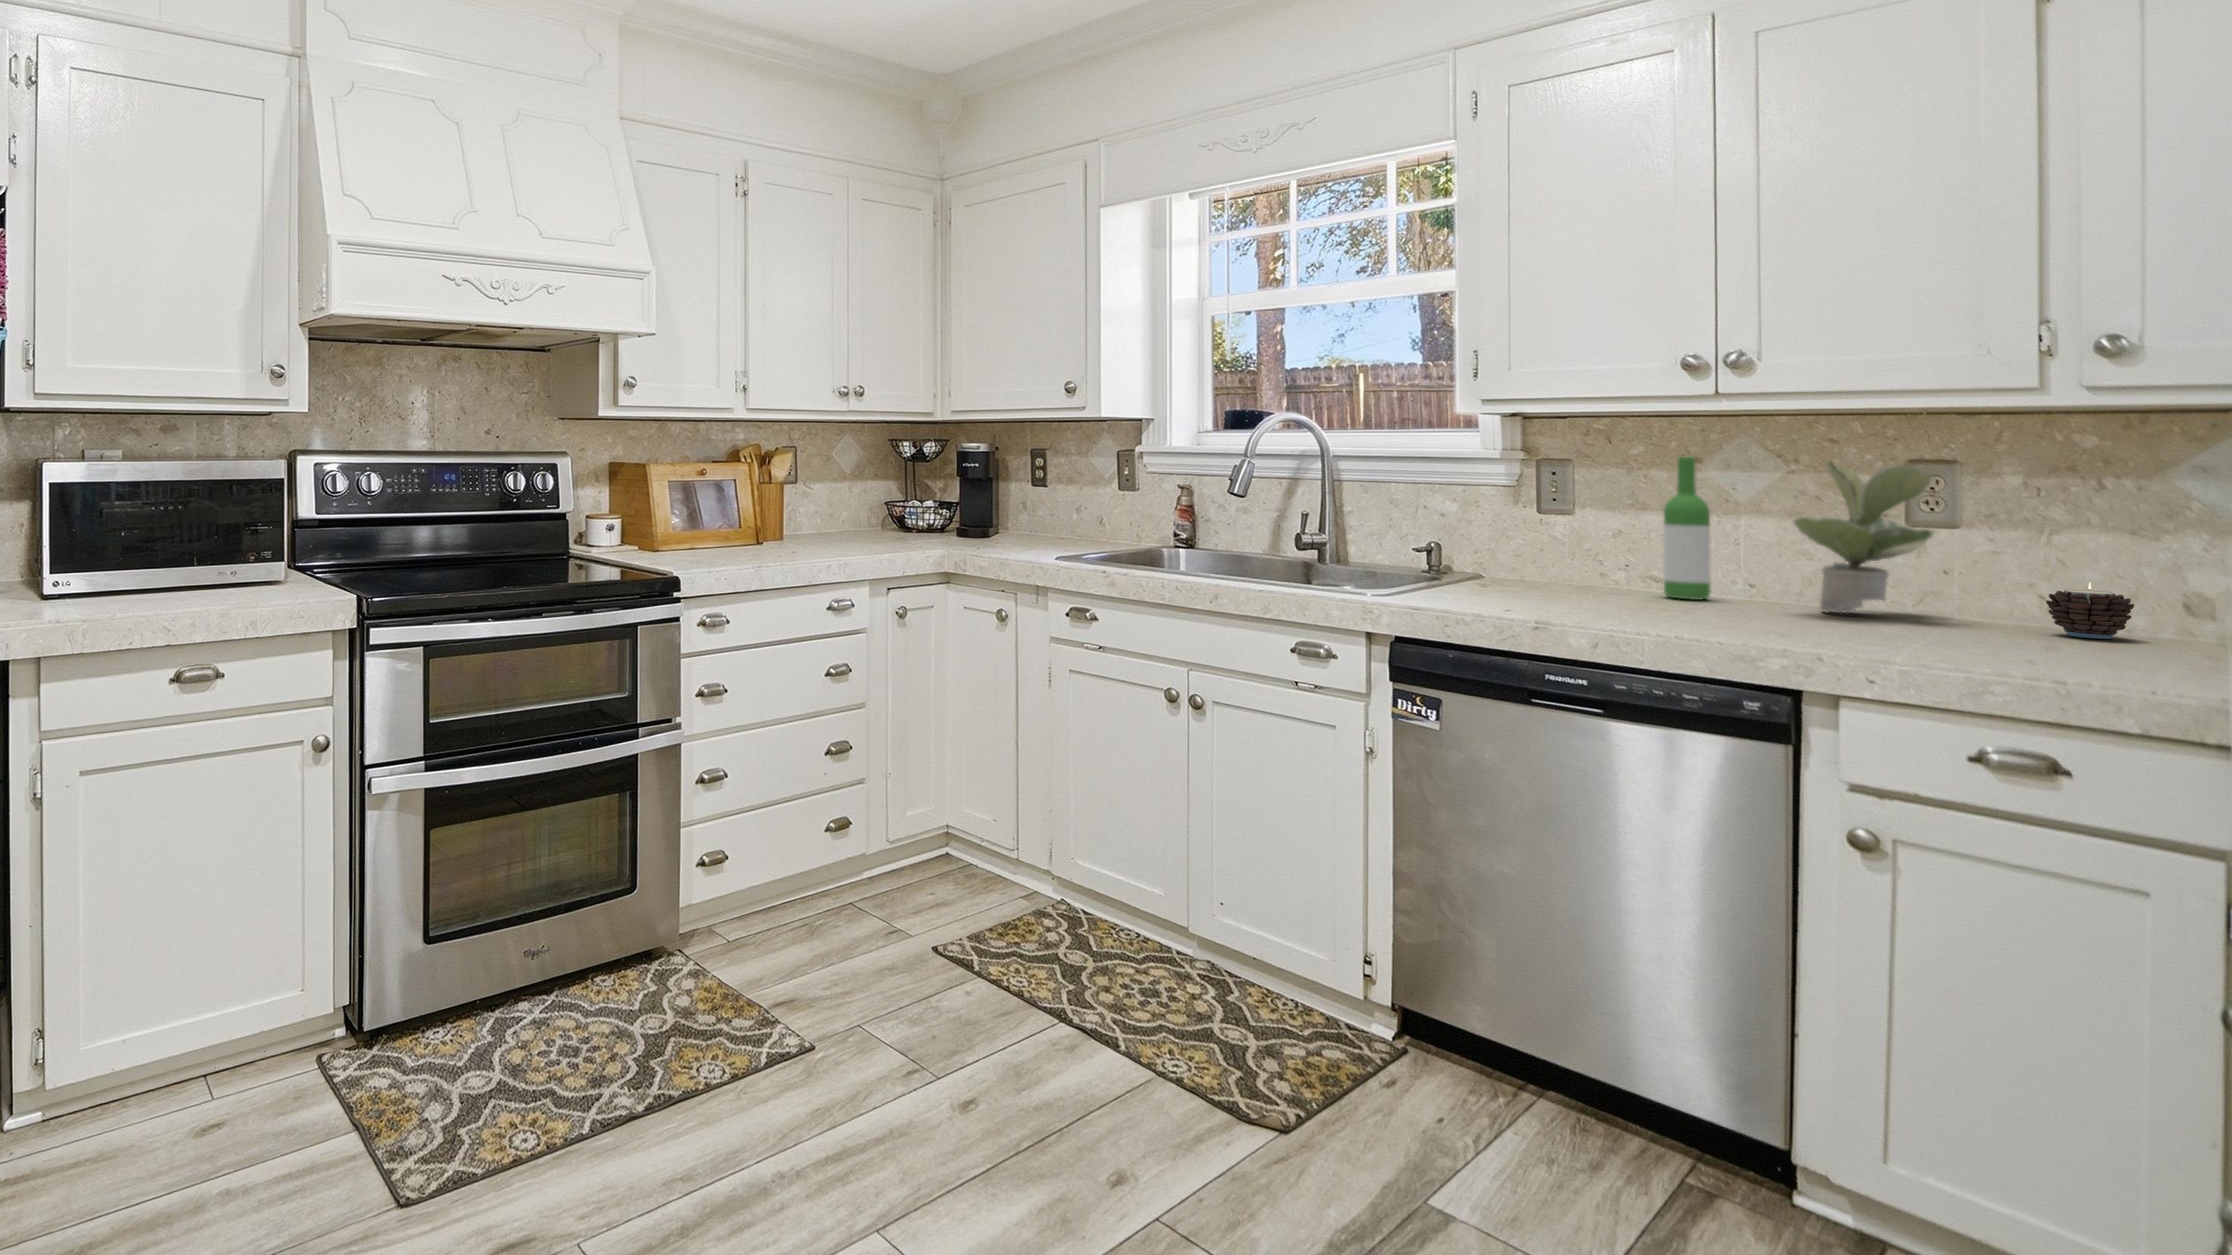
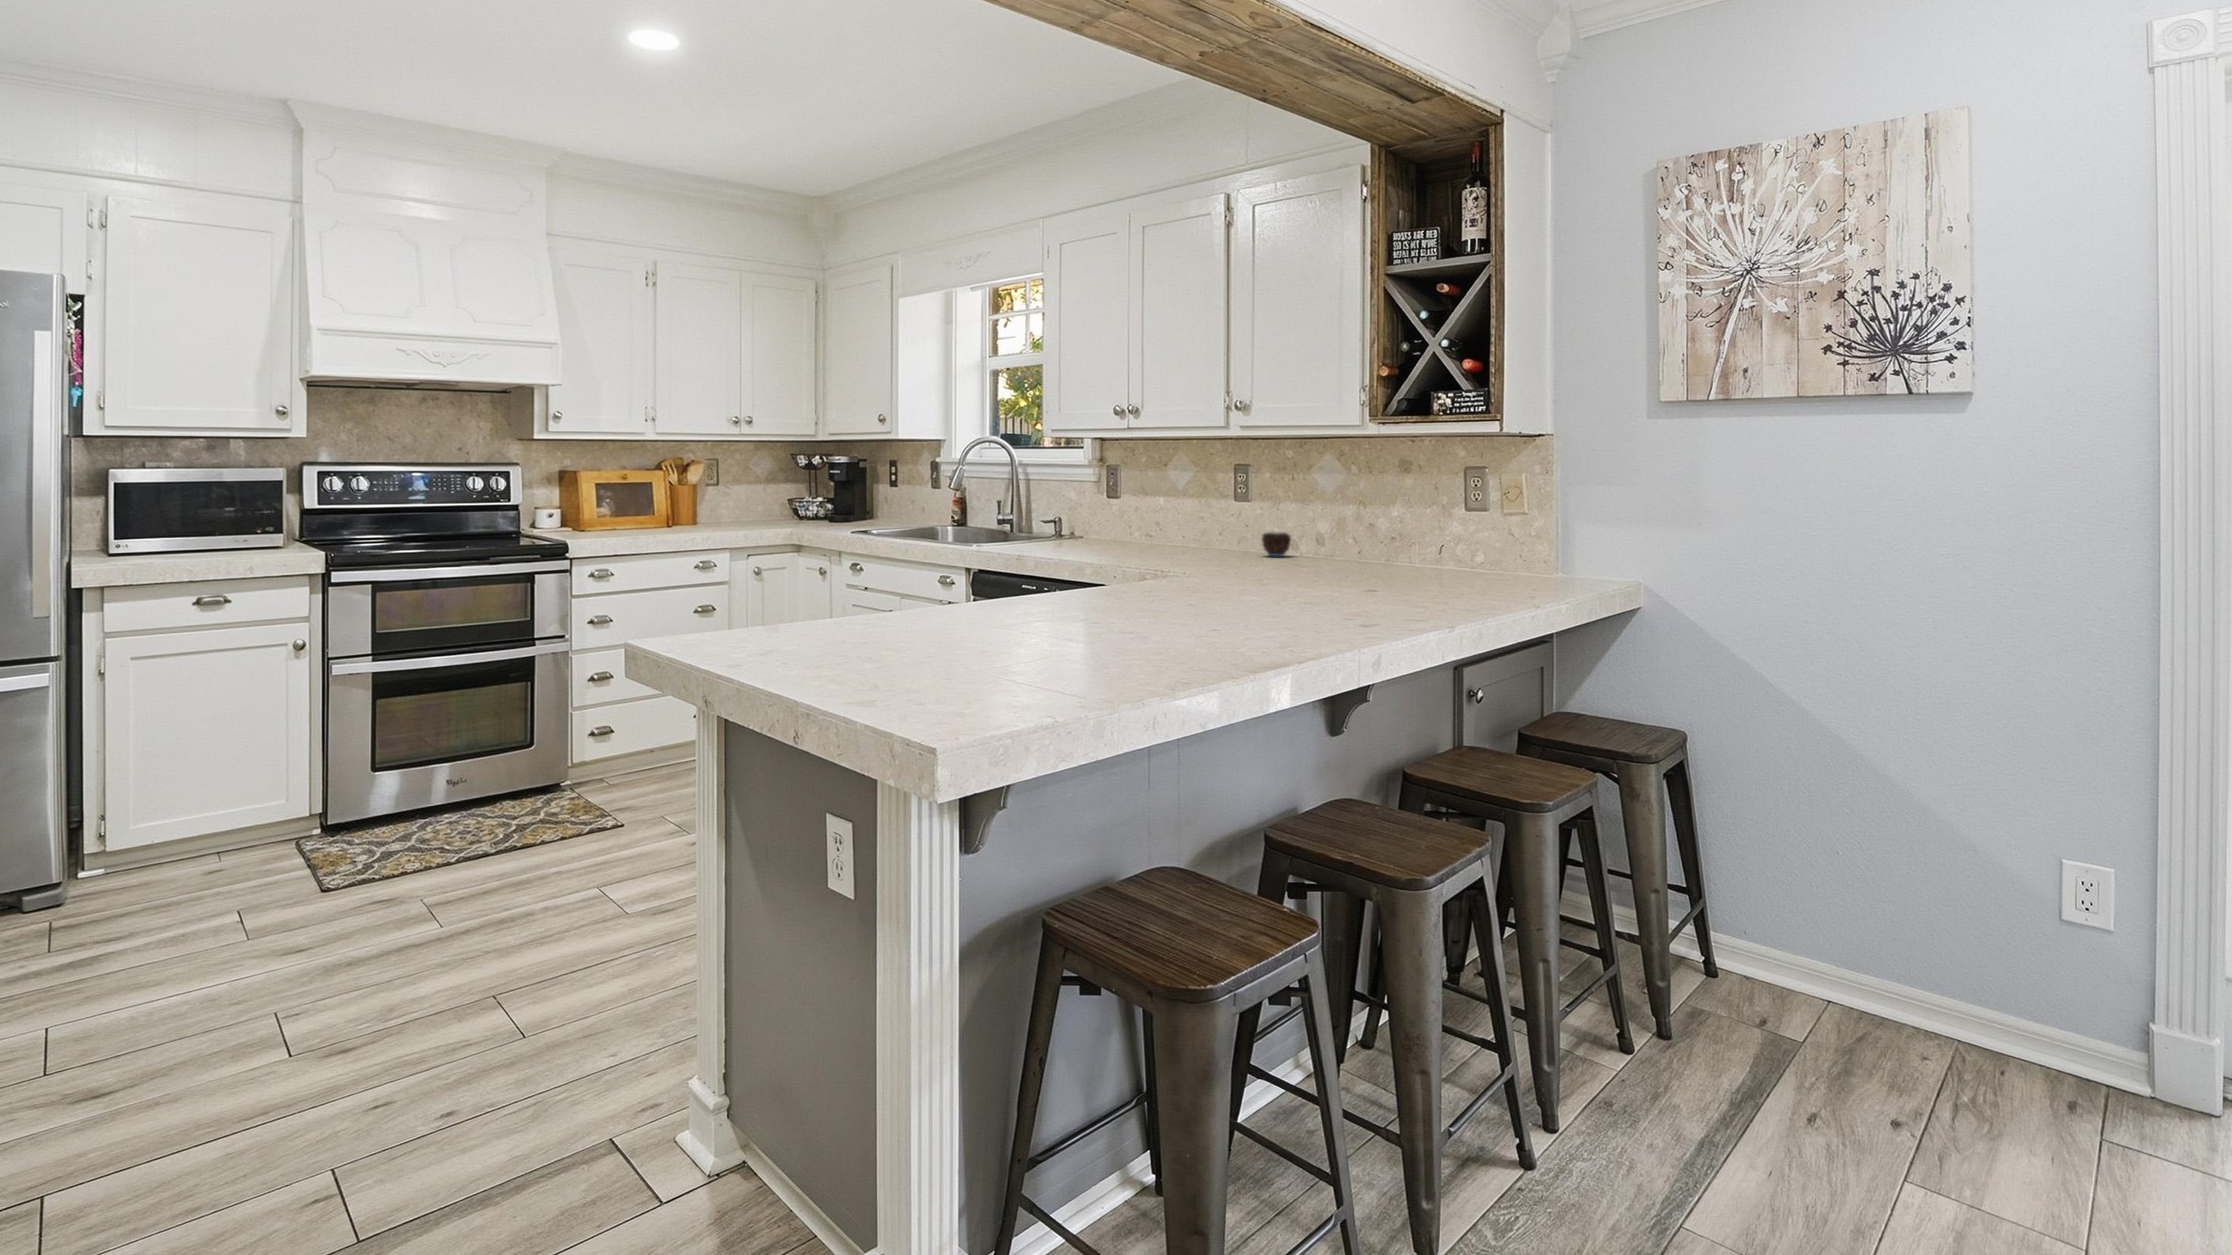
wine bottle: present [1664,457,1711,600] -> none [1146,462,1167,545]
potted plant: present [1793,461,1935,613] -> none [1176,463,1245,549]

